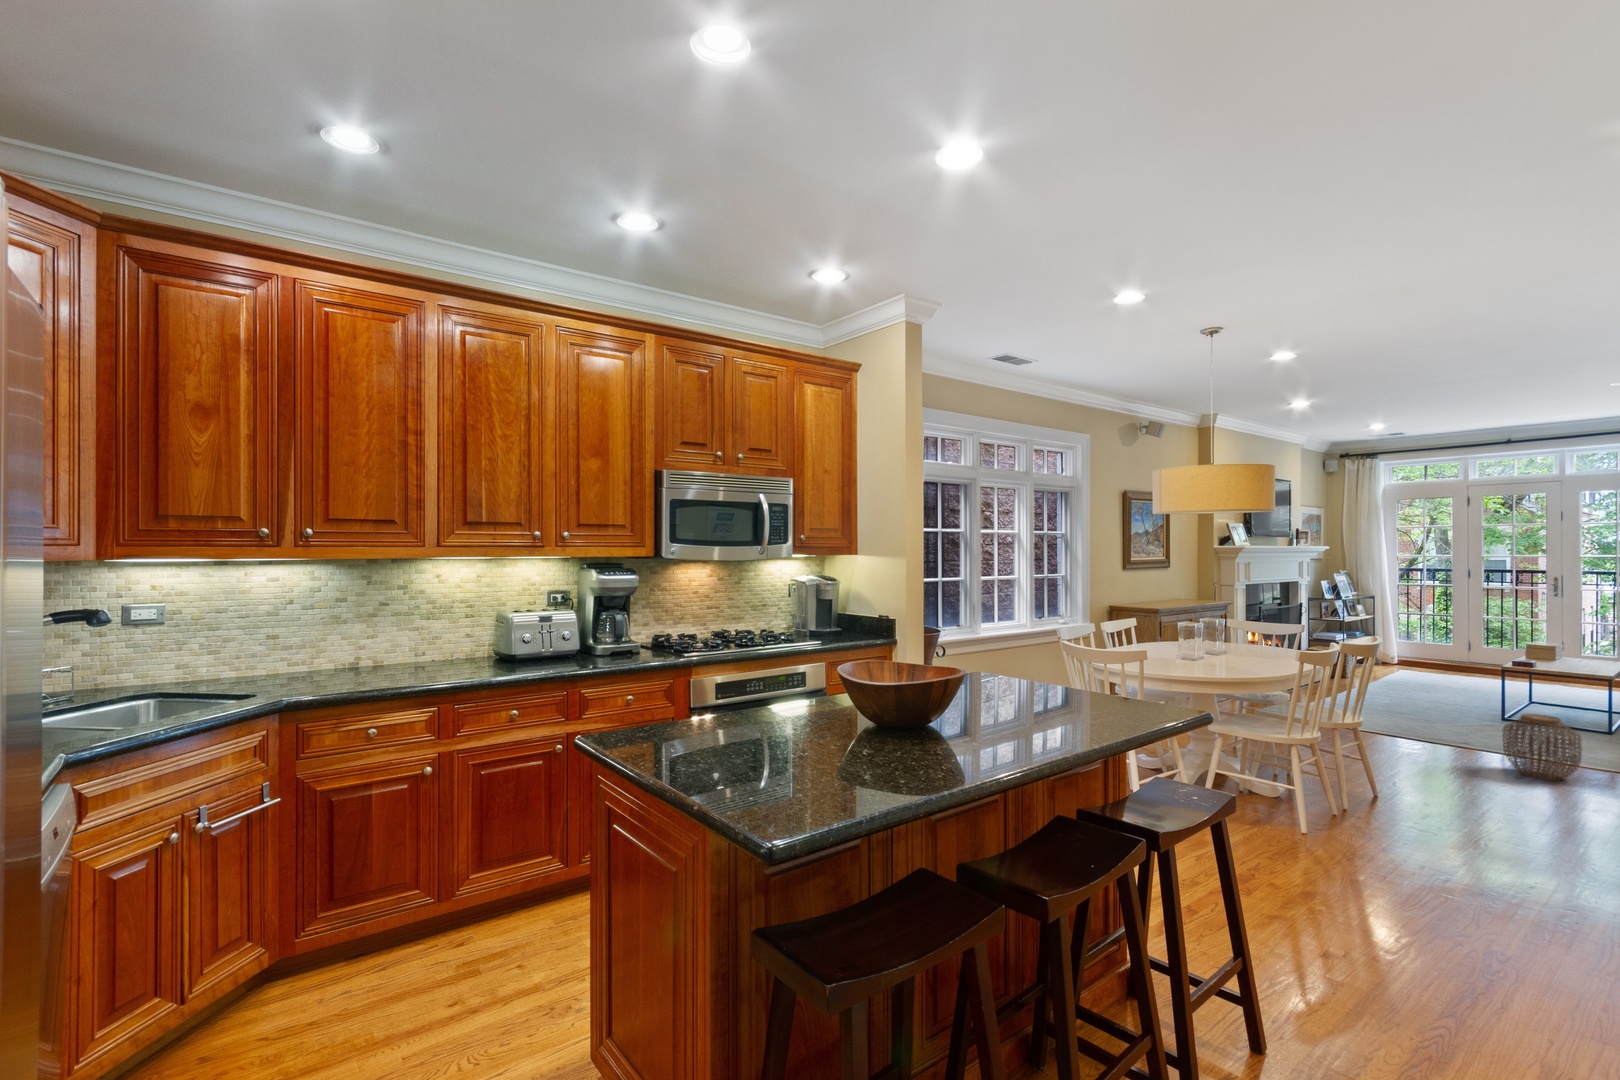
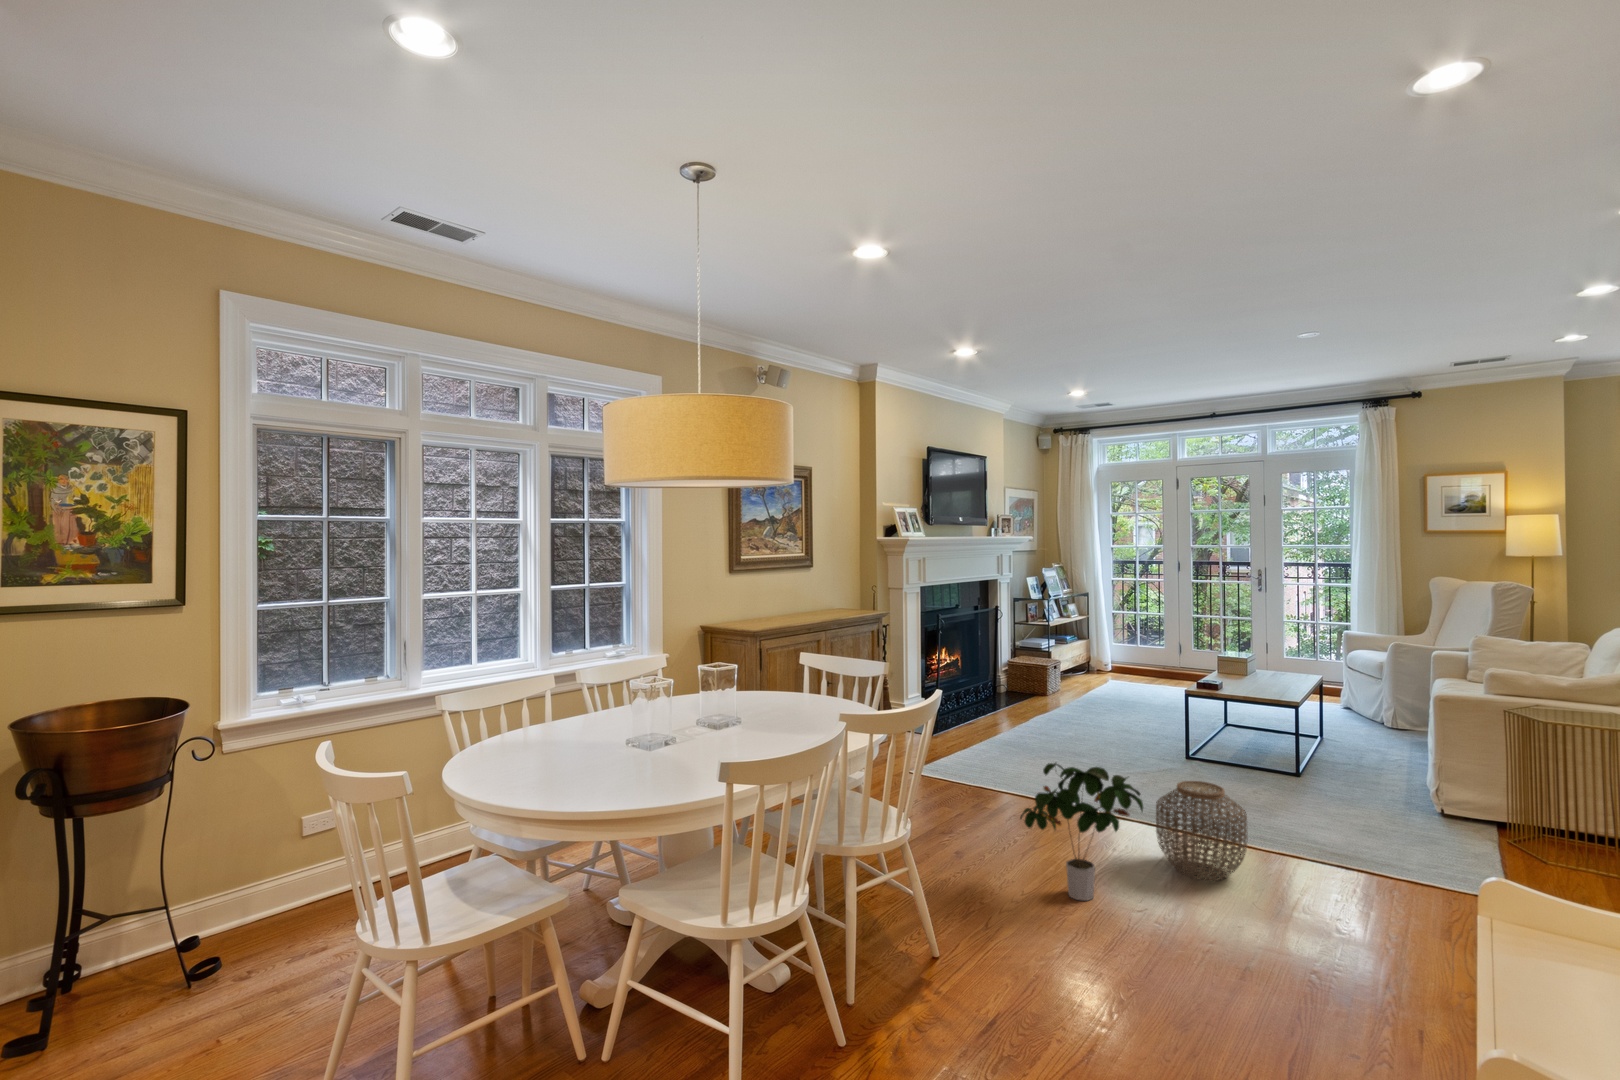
potted plant: none [1400,692,1503,782] -> present [1020,763,1143,901]

